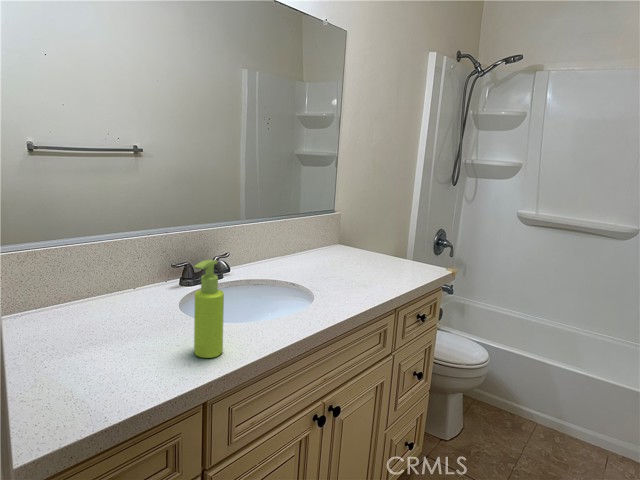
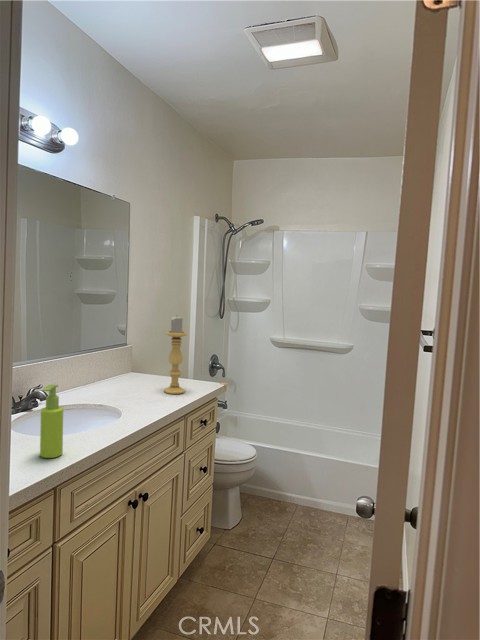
candle holder: none [373,176,407,279] -> present [164,317,187,394]

